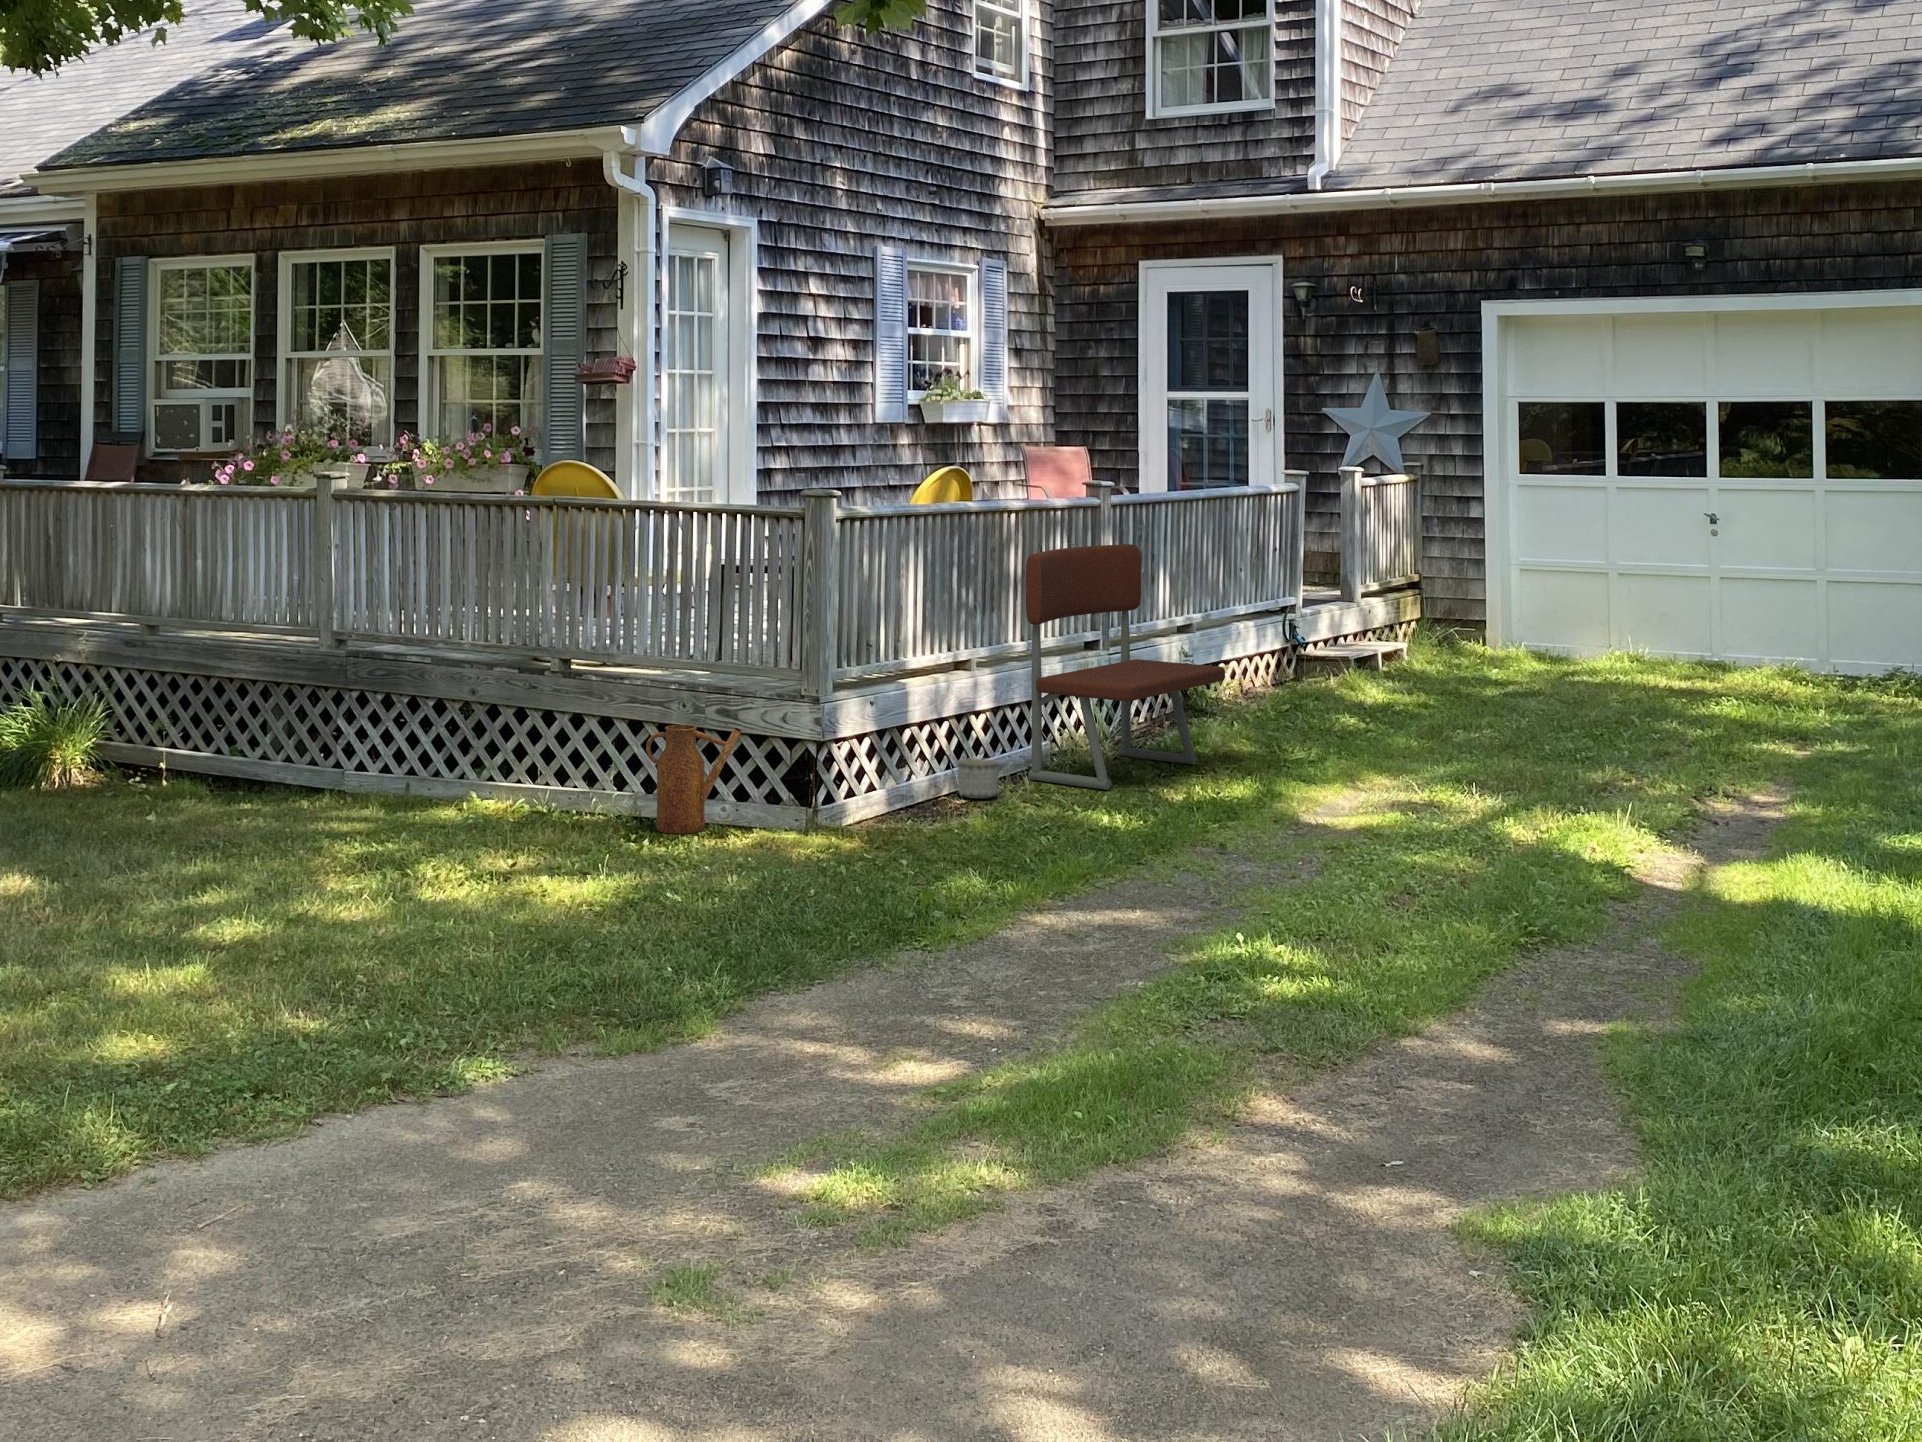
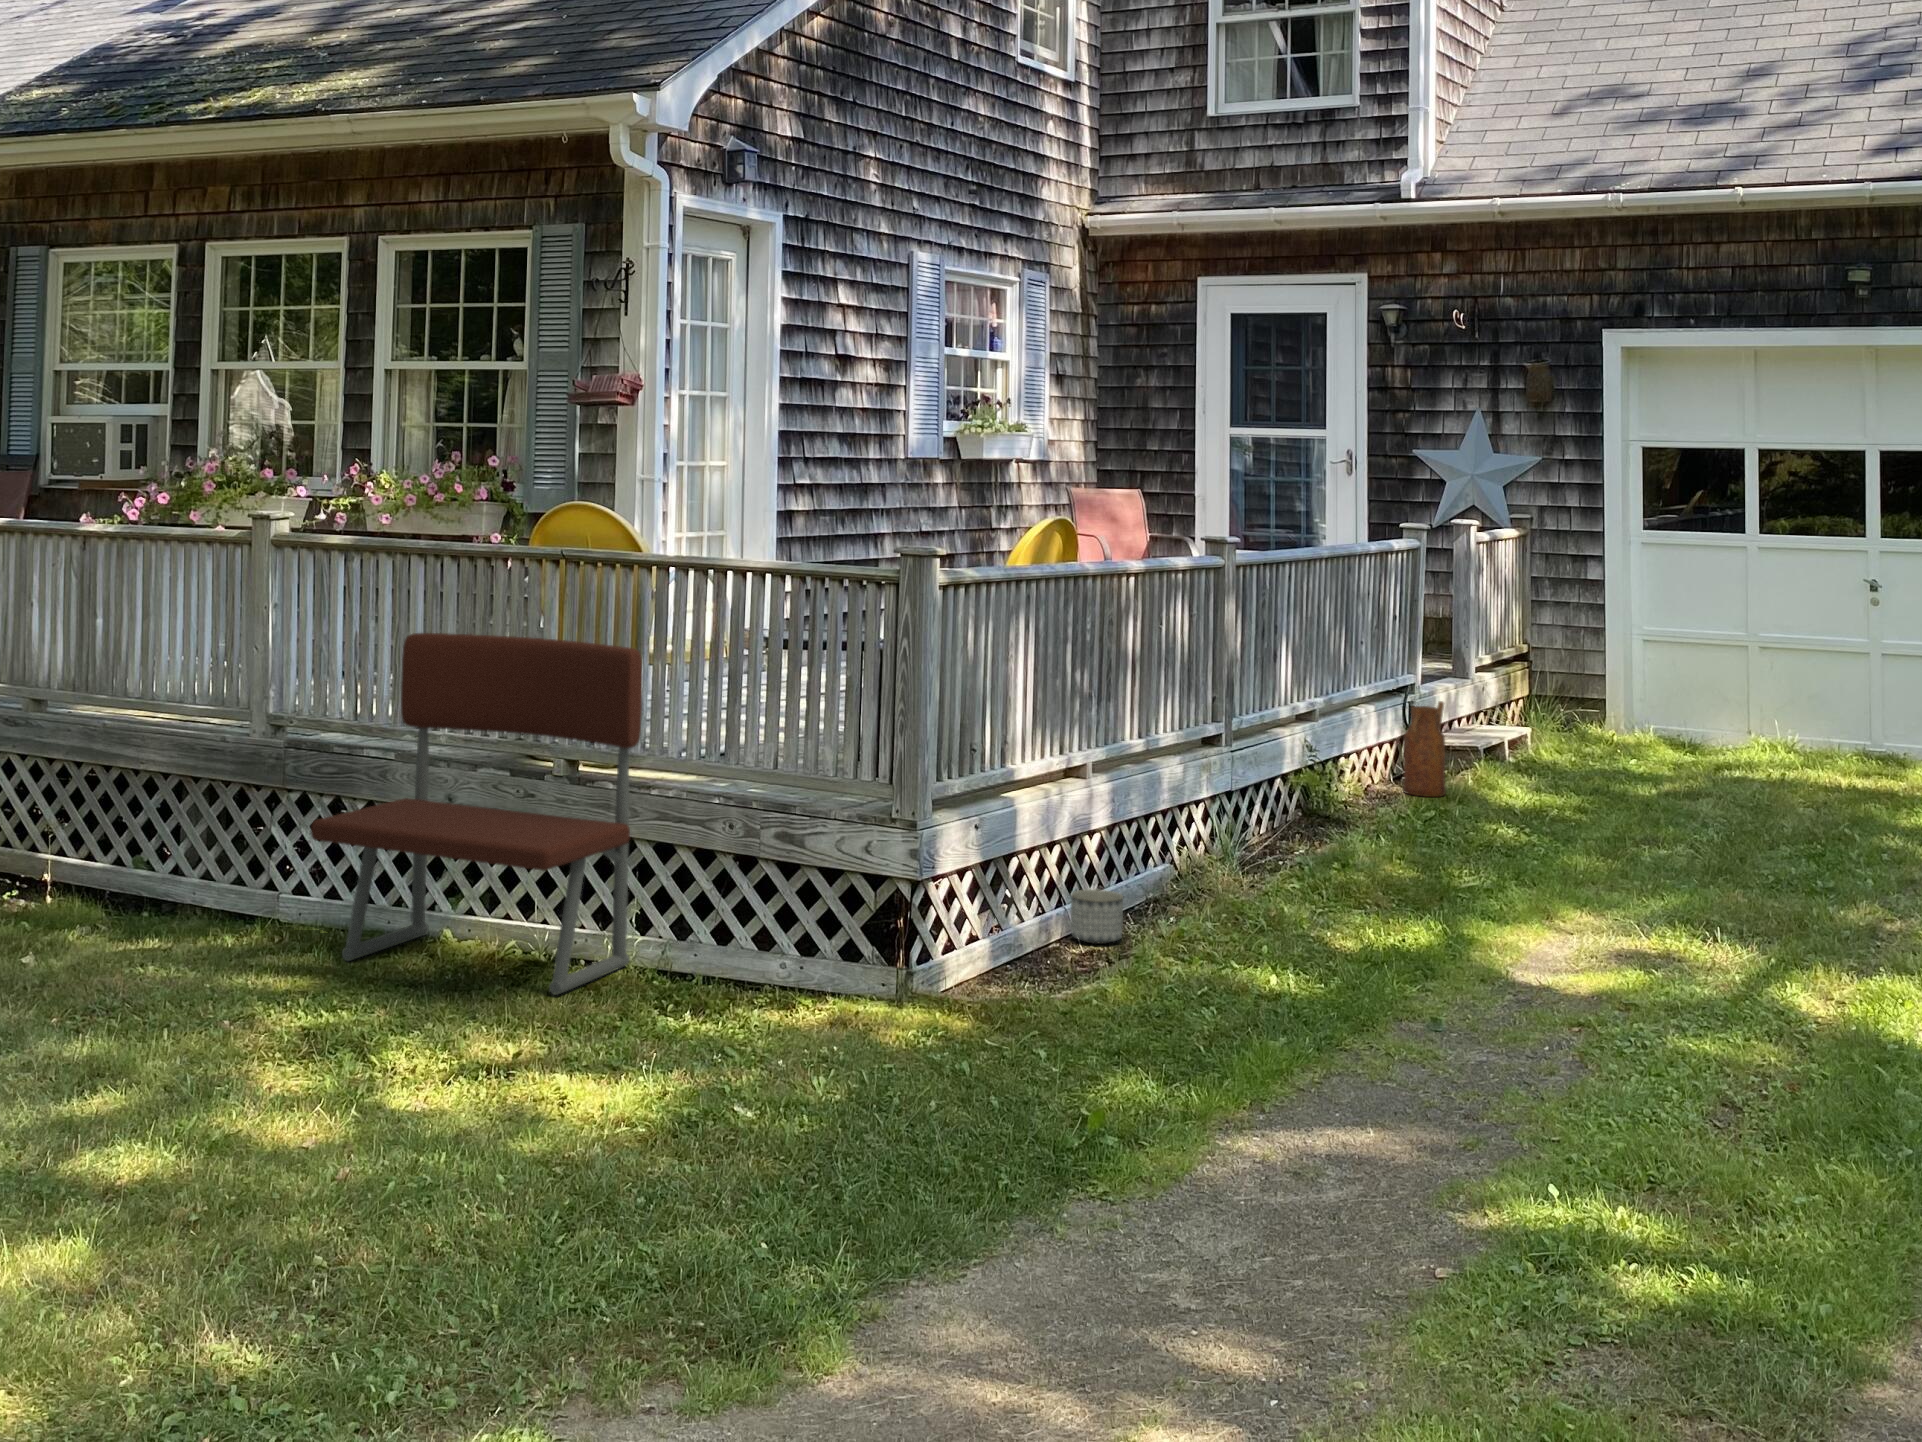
bench: present [1026,544,1225,790] -> present [311,633,642,995]
watering can: present [646,725,741,834] -> present [1403,701,1446,797]

